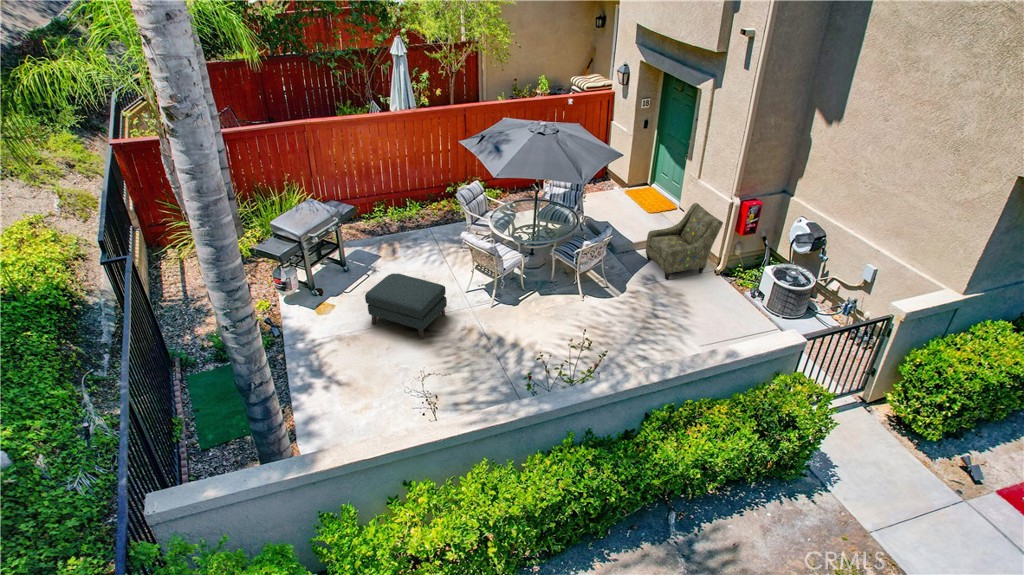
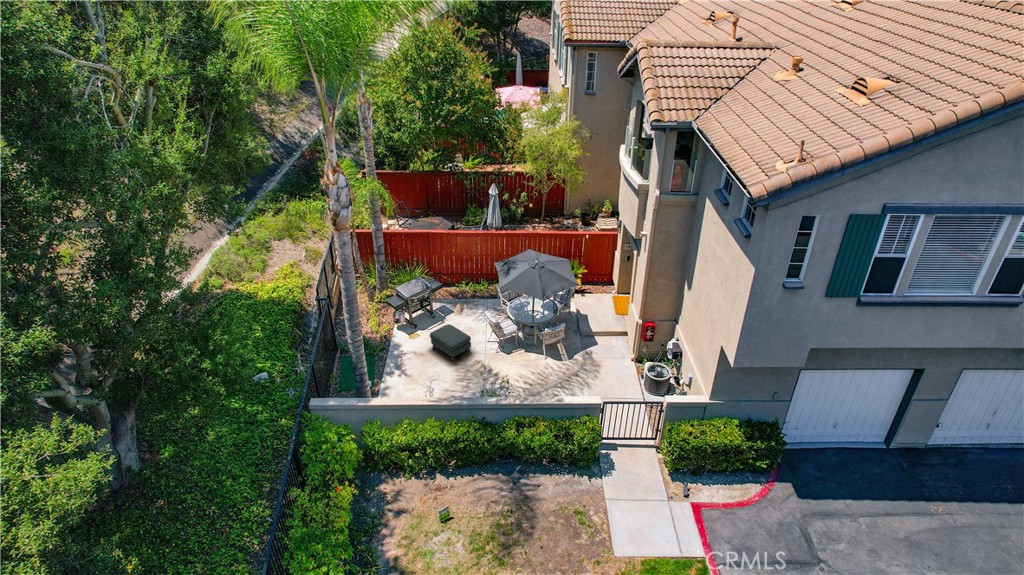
armchair: present [646,203,723,279] -> none [601,314,639,357]

